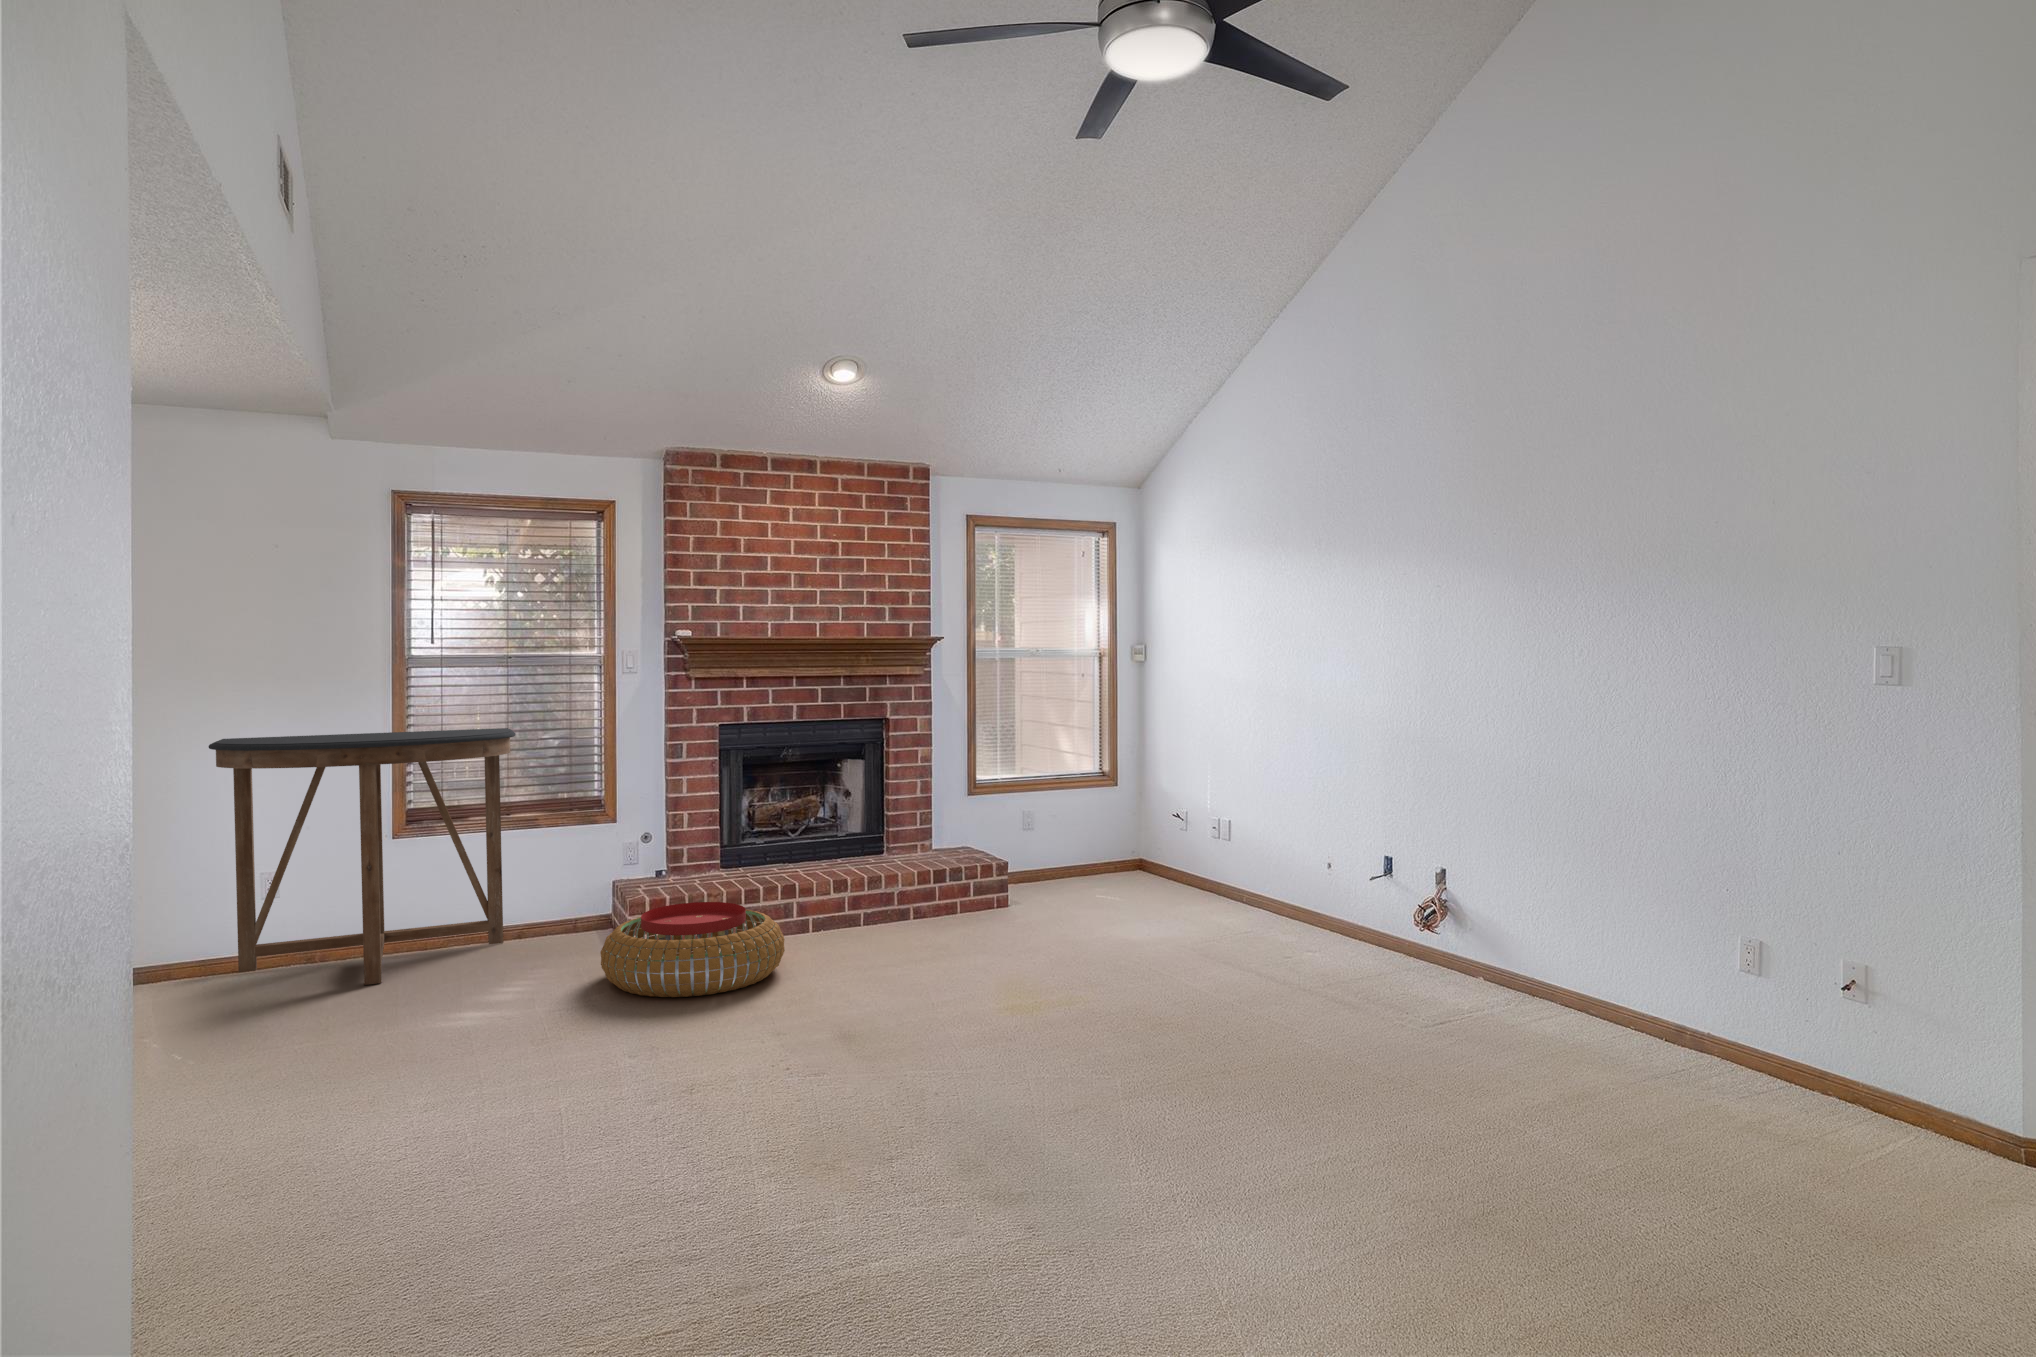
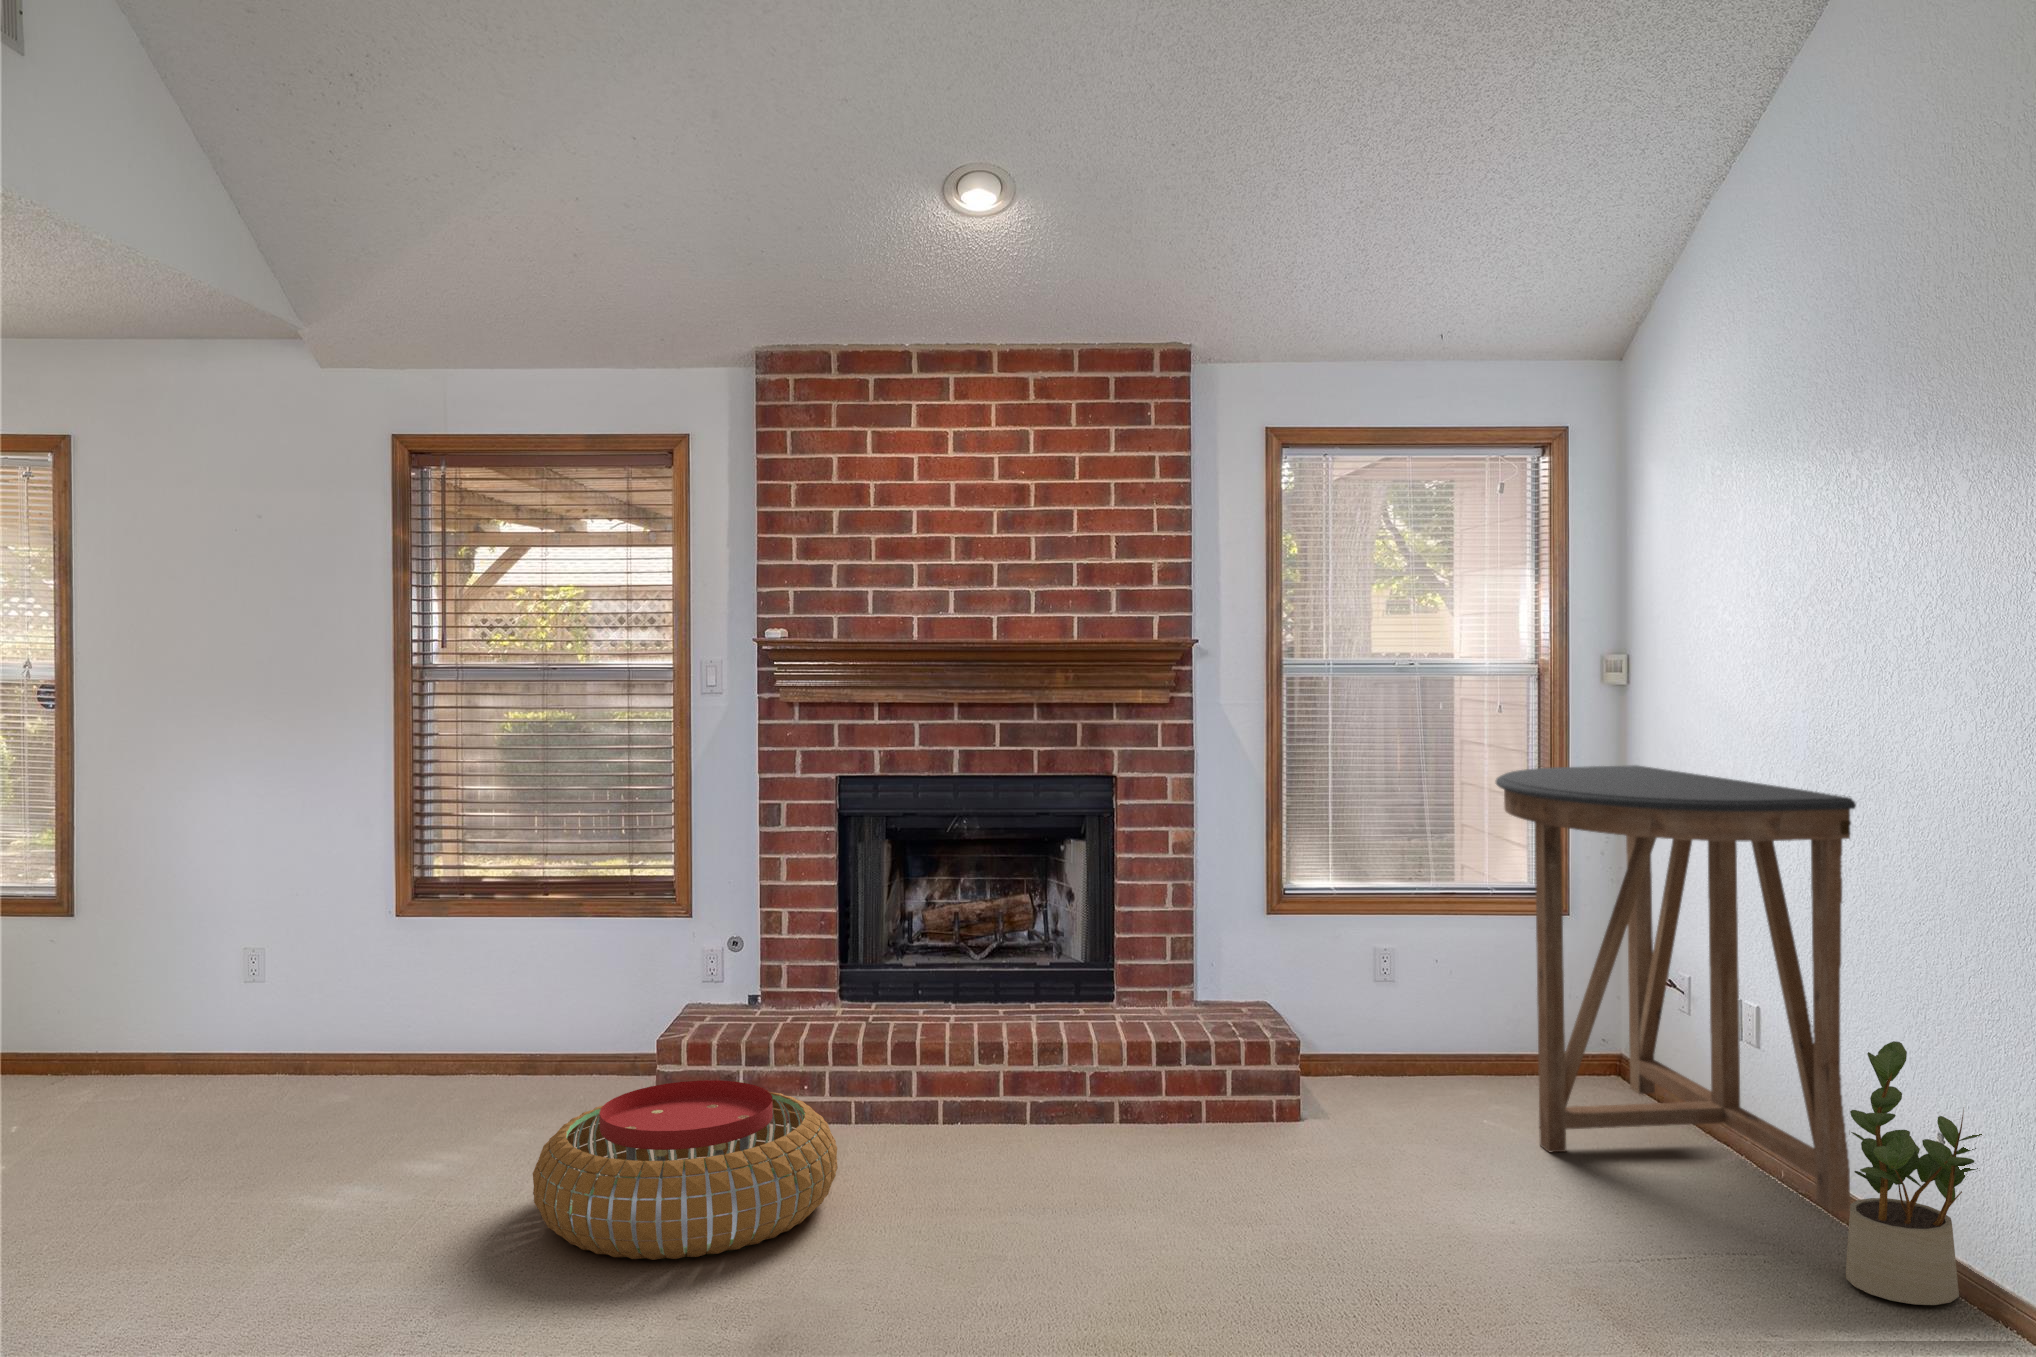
console table: present [209,728,516,985] -> present [1496,765,1856,1211]
potted plant: none [1295,829,1356,948] -> present [1846,1041,1982,1305]

